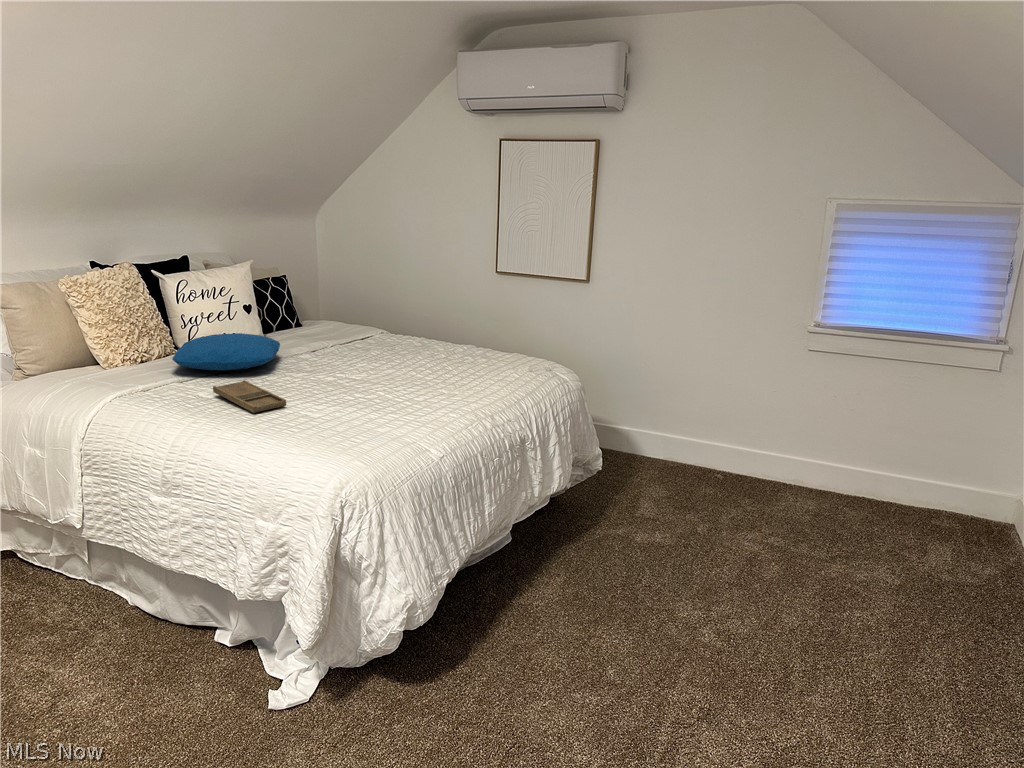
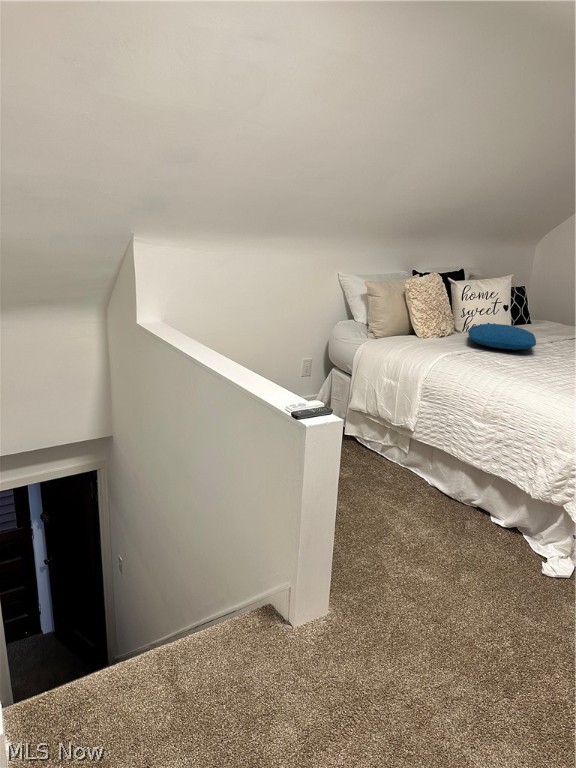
tray: present [213,380,286,413] -> none [506,357,563,380]

